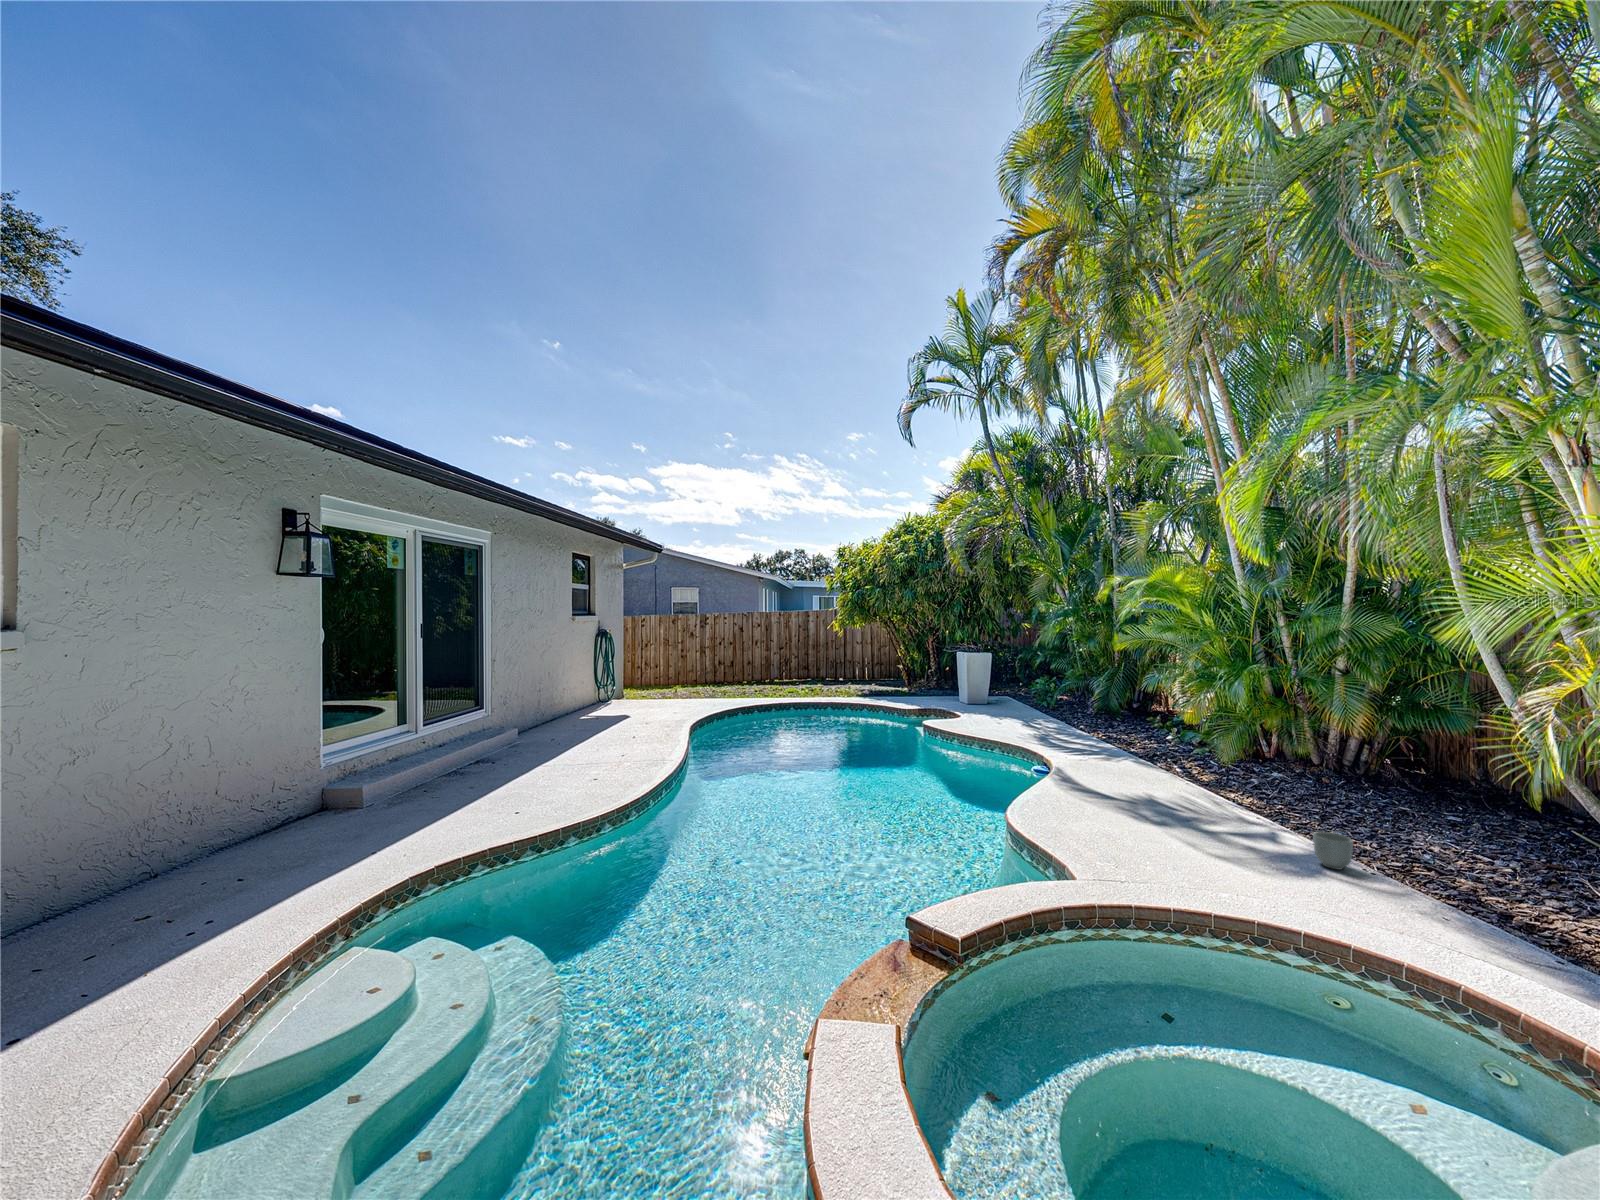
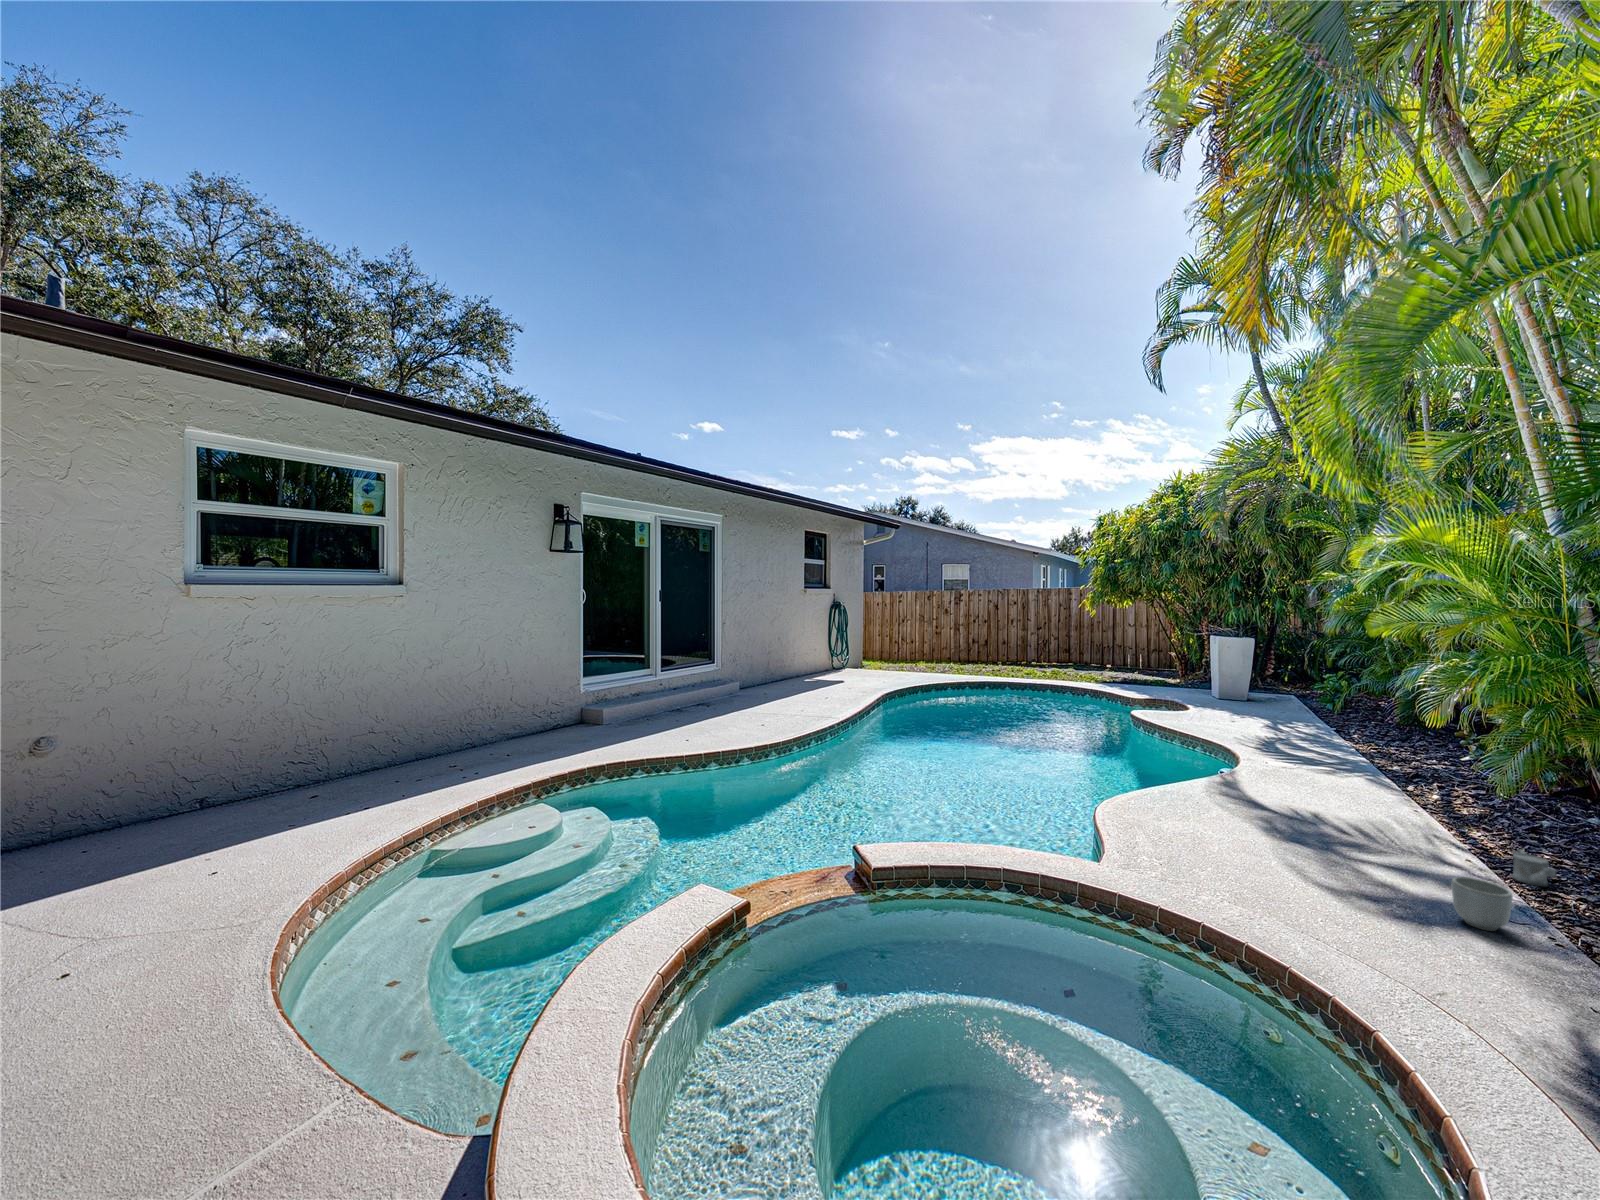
watering can: none [1286,803,1325,827] -> present [1512,850,1556,886]

